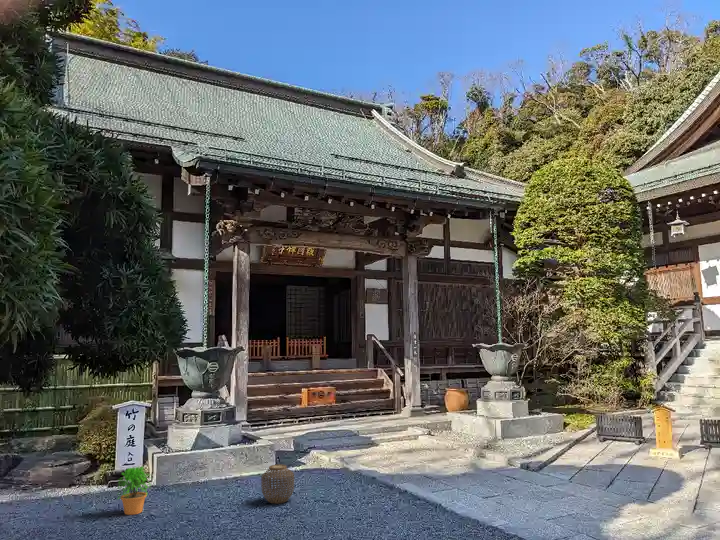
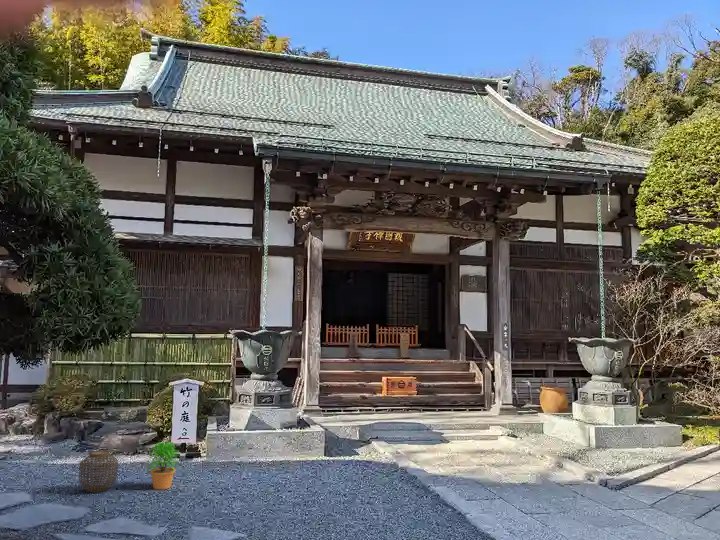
woven basket: present [261,464,294,503] -> present [79,451,118,492]

